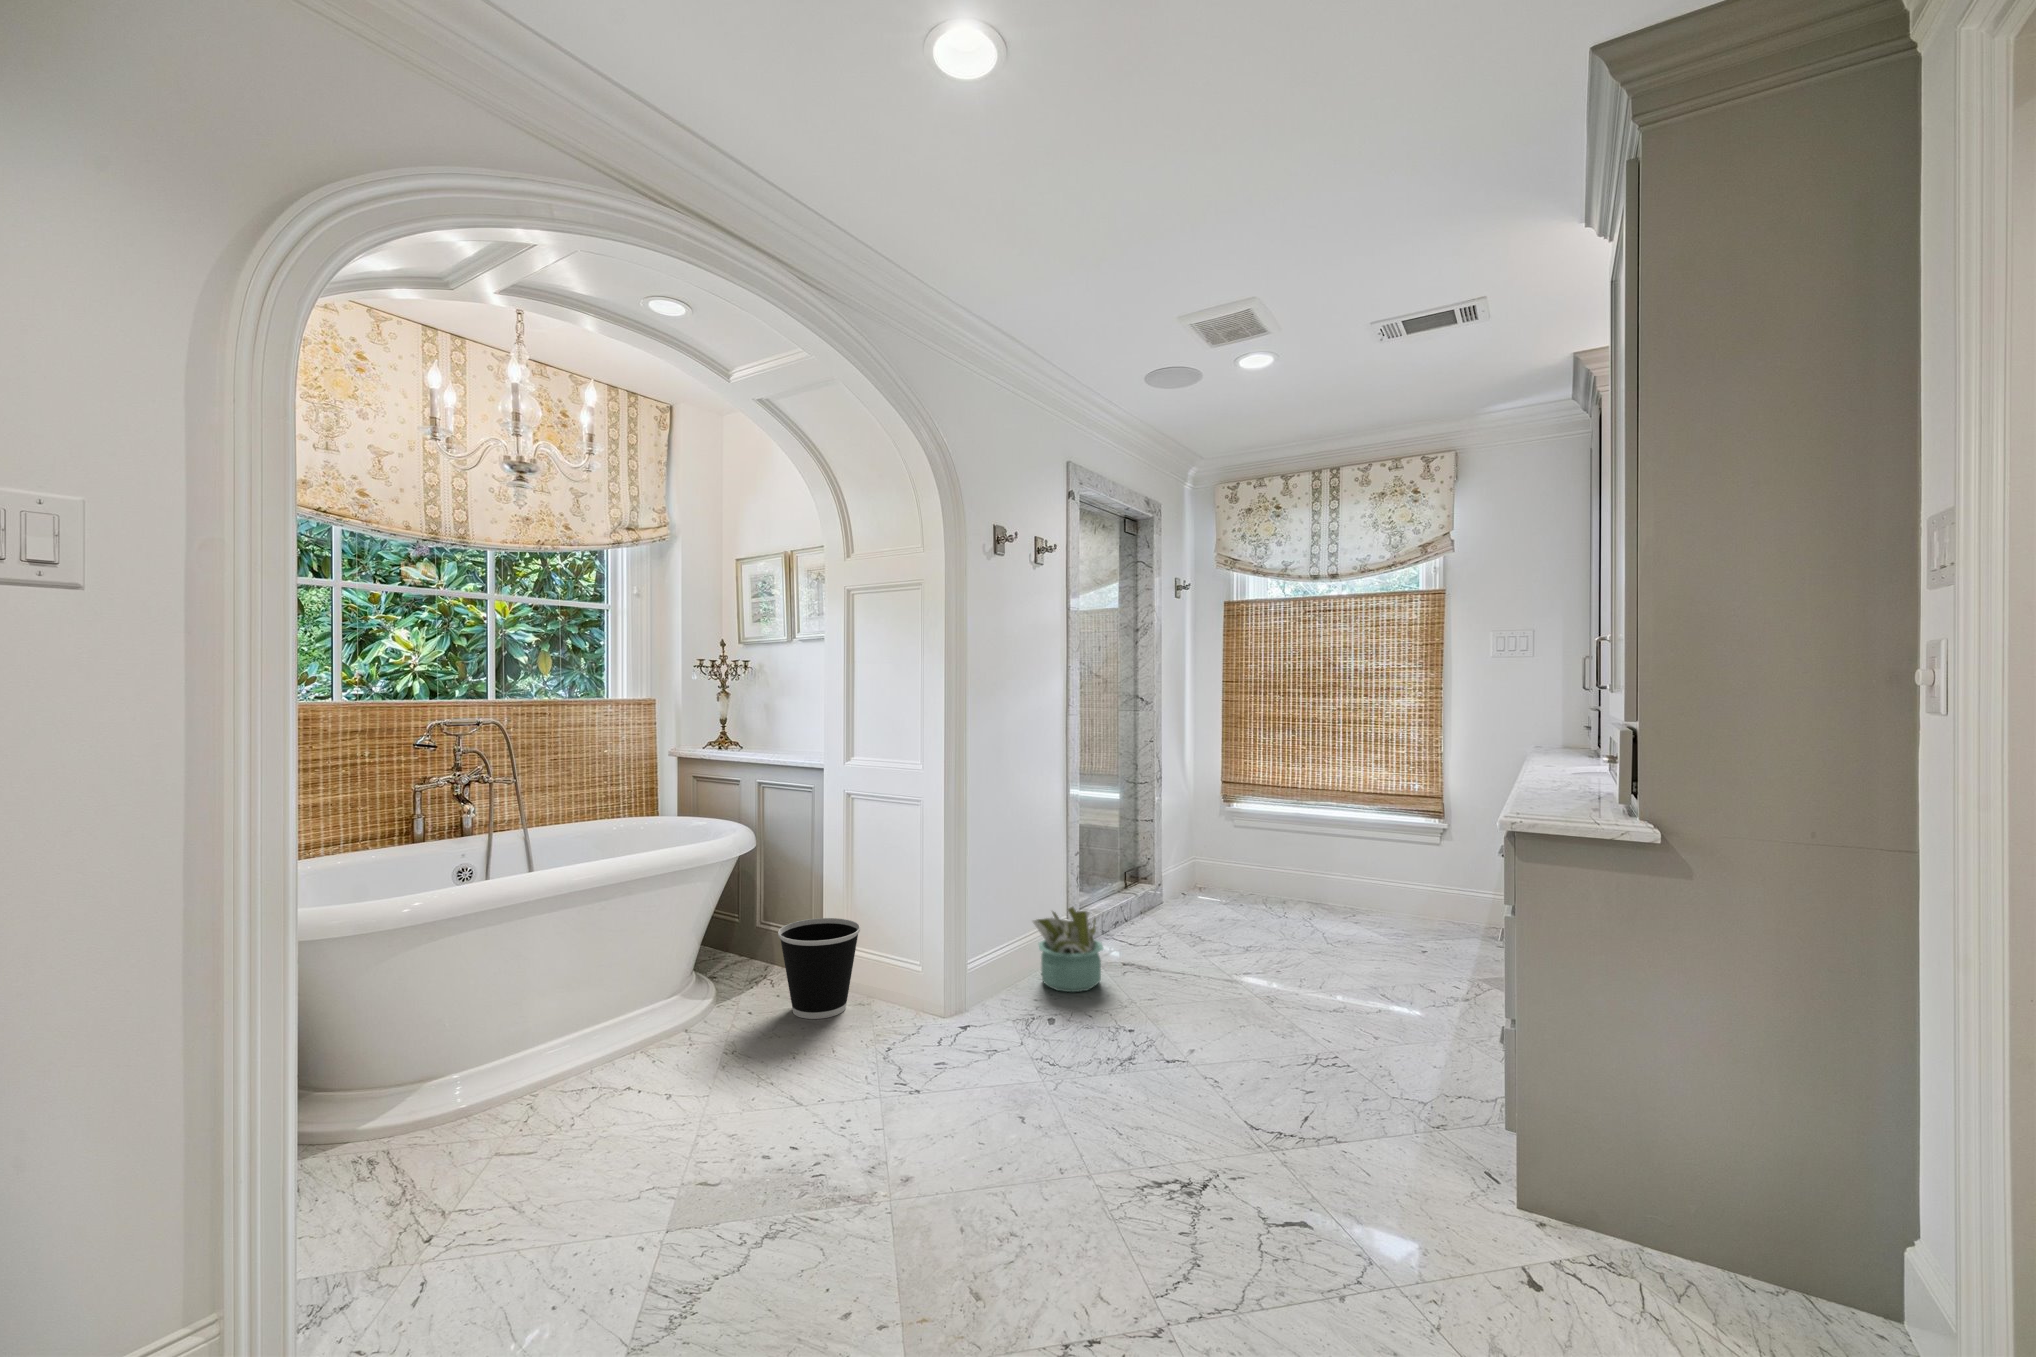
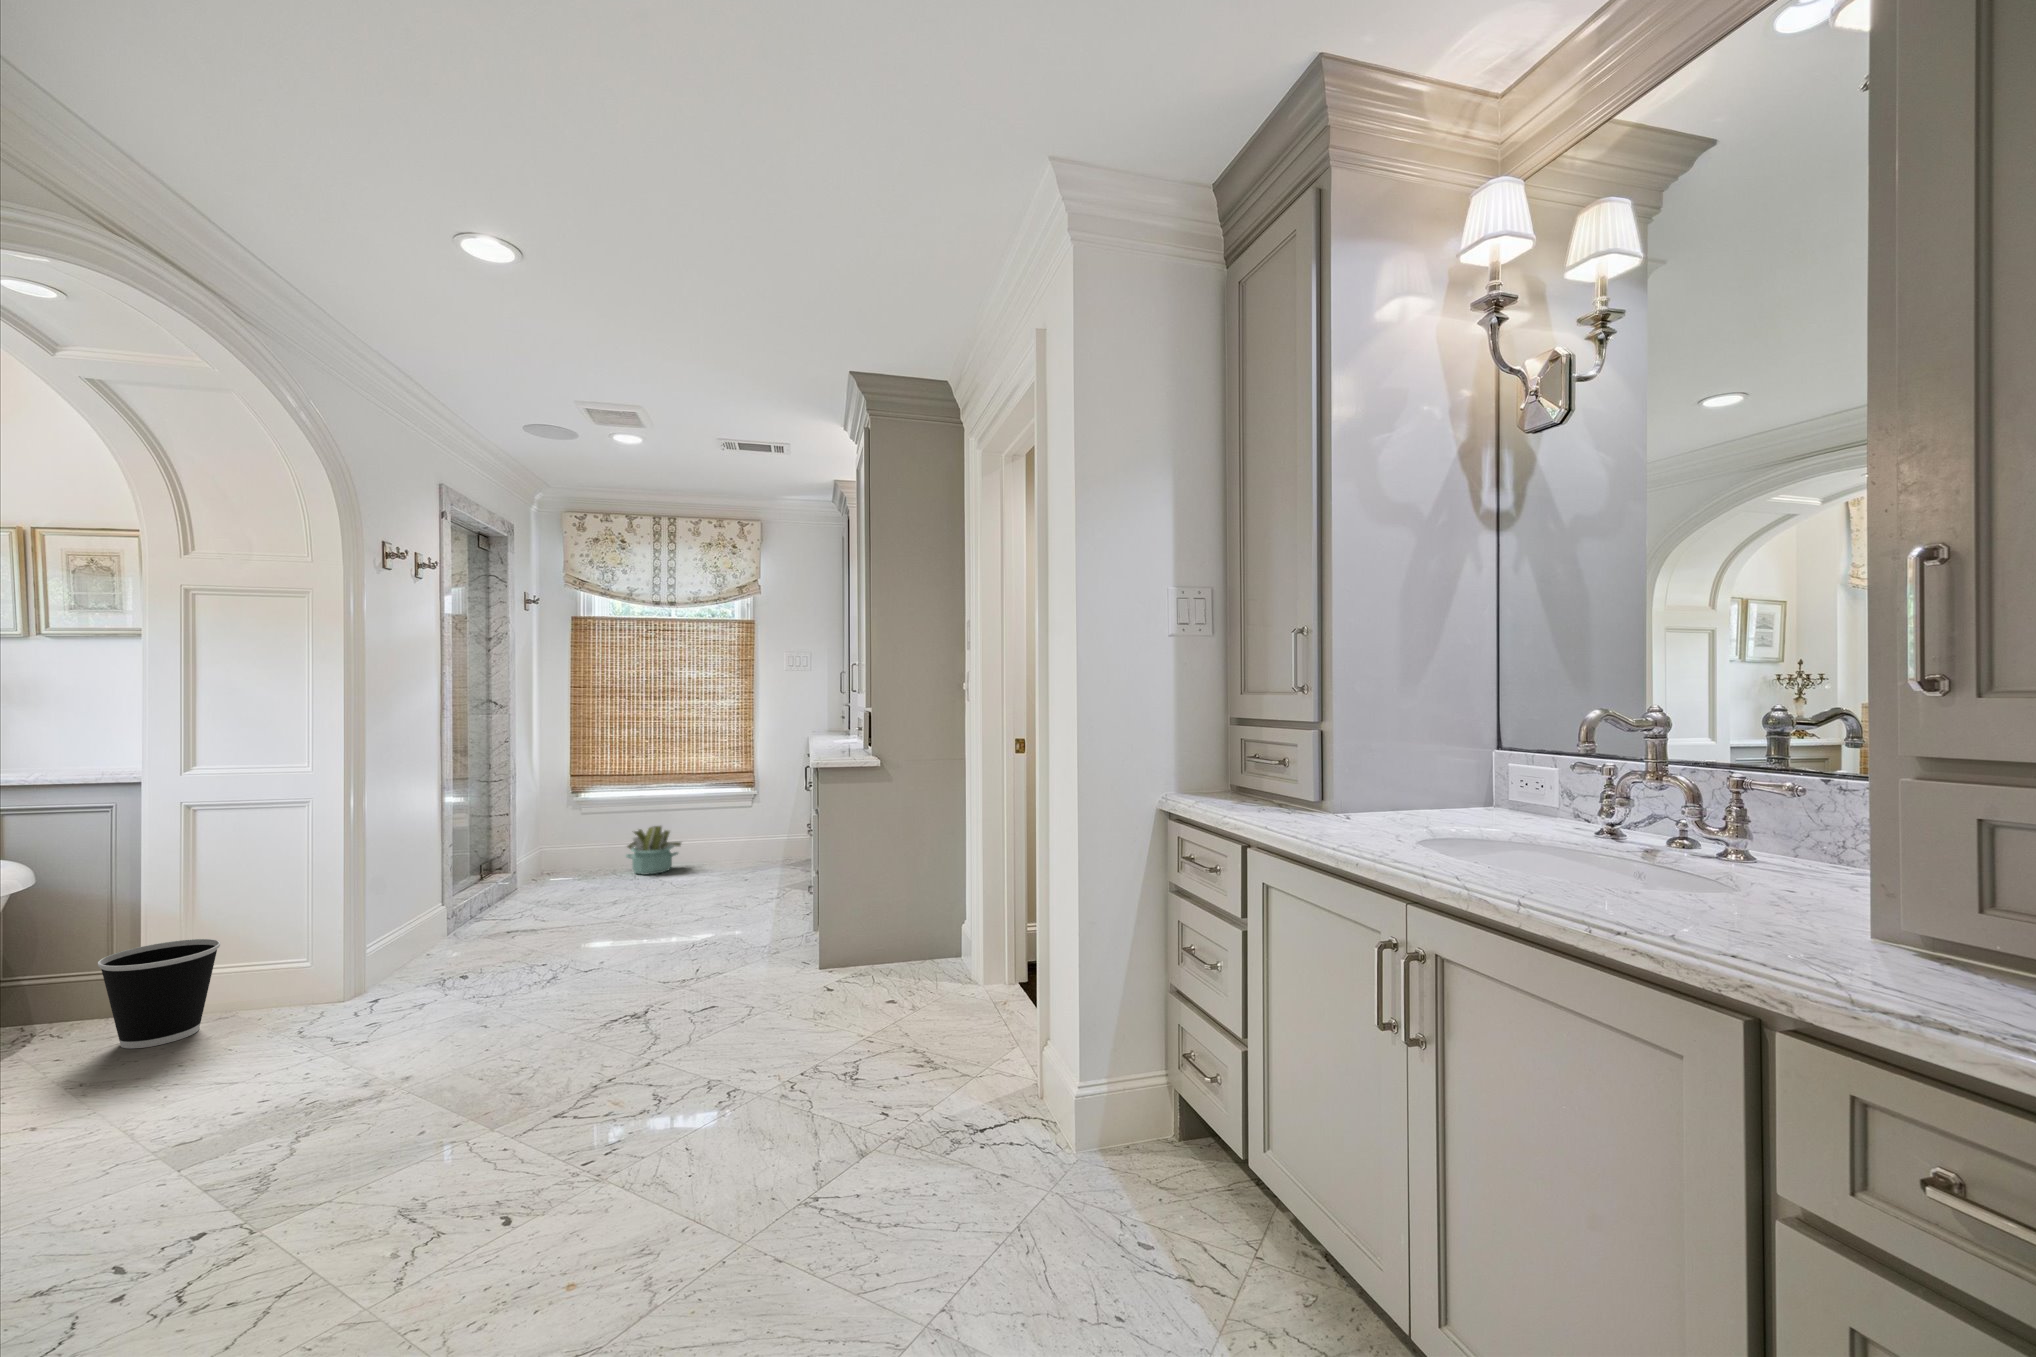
decorative plant: present [1033,907,1104,992] -> present [626,825,681,875]

